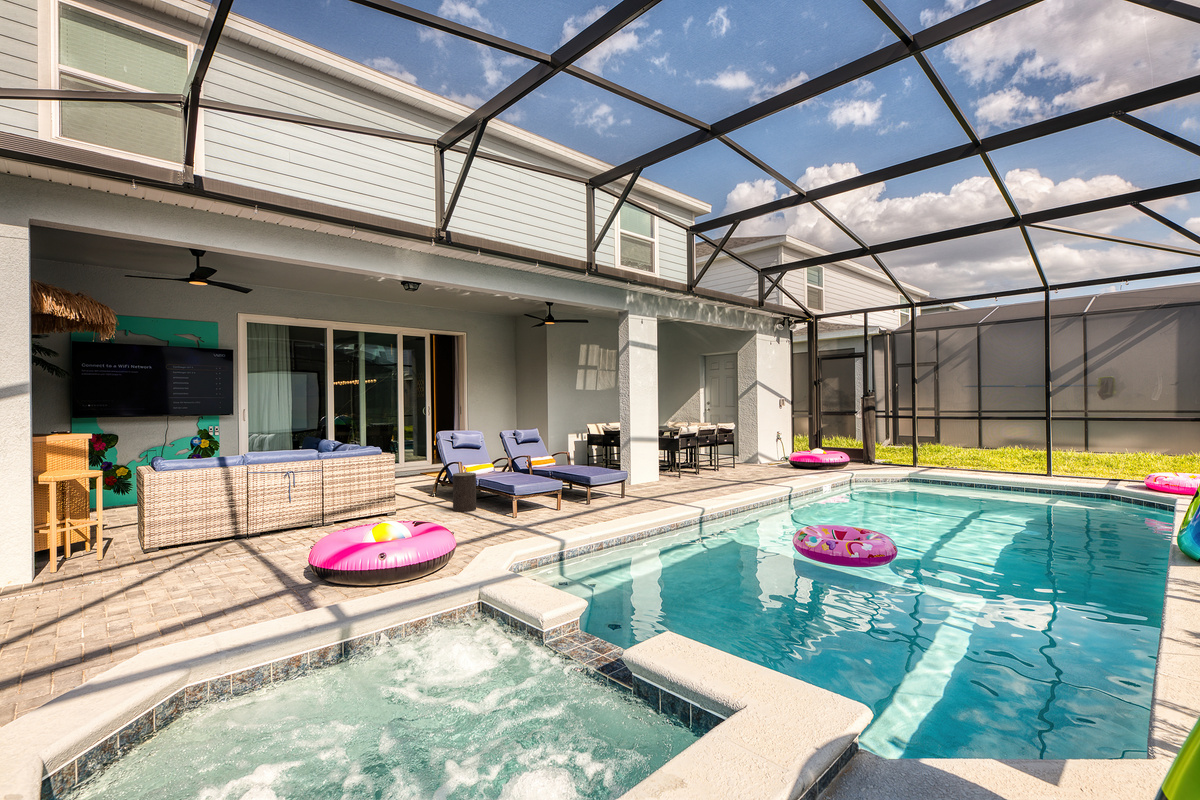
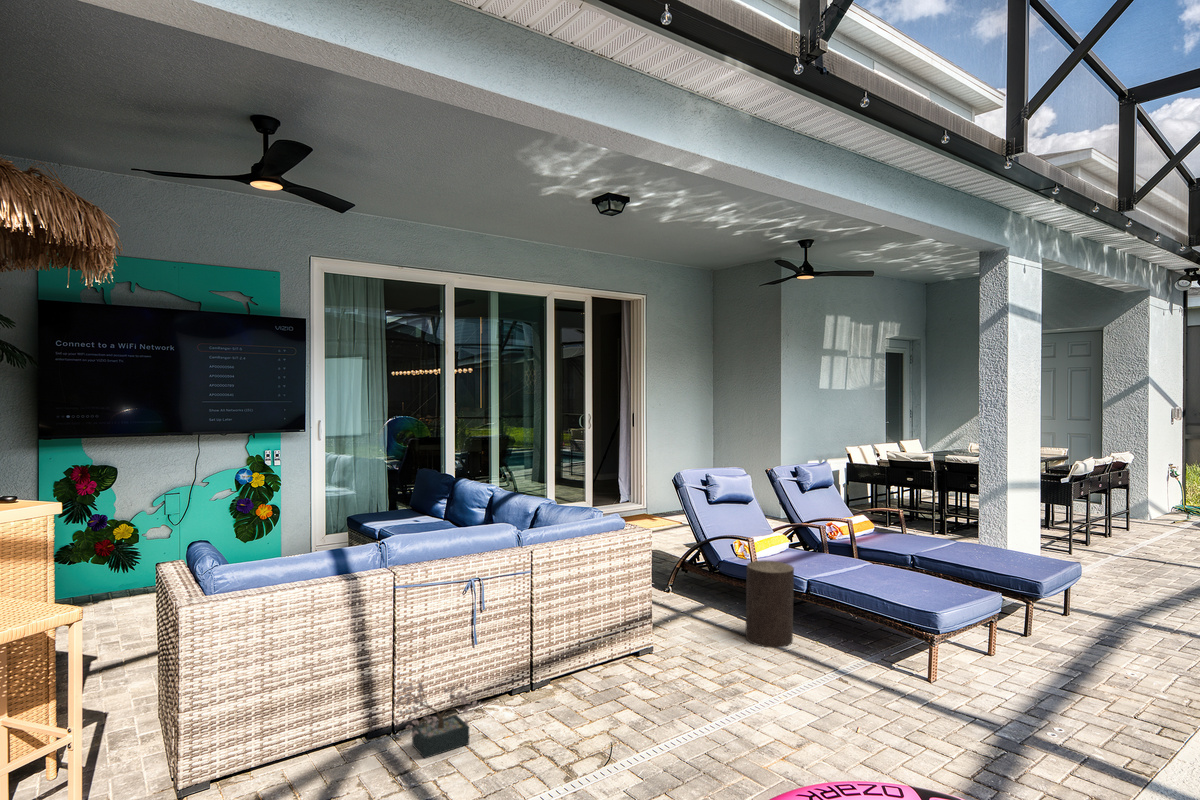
decorative plant: none [245,513,287,543] -> present [394,681,477,758]

